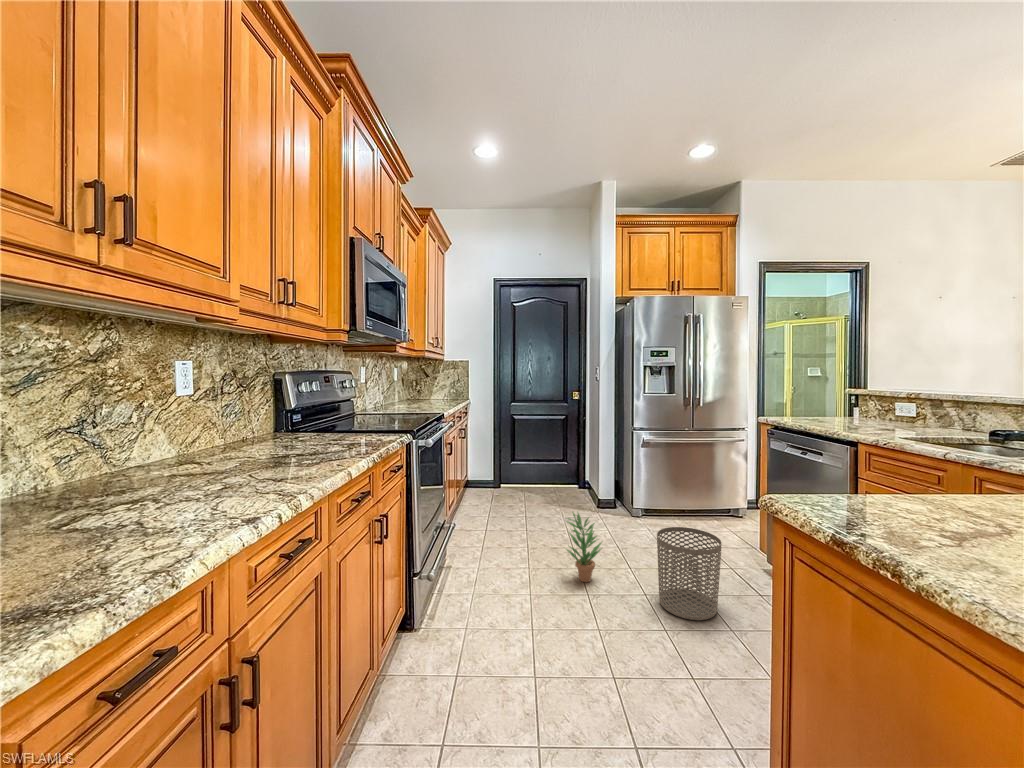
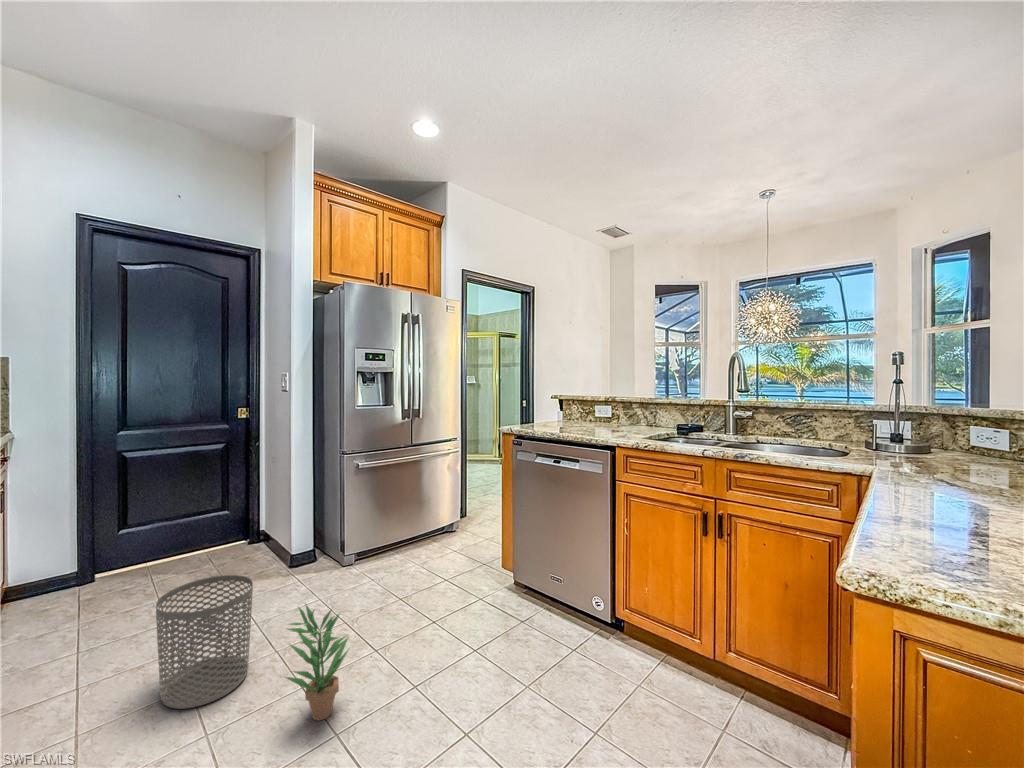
waste bin: present [657,527,721,620] -> present [156,575,253,709]

